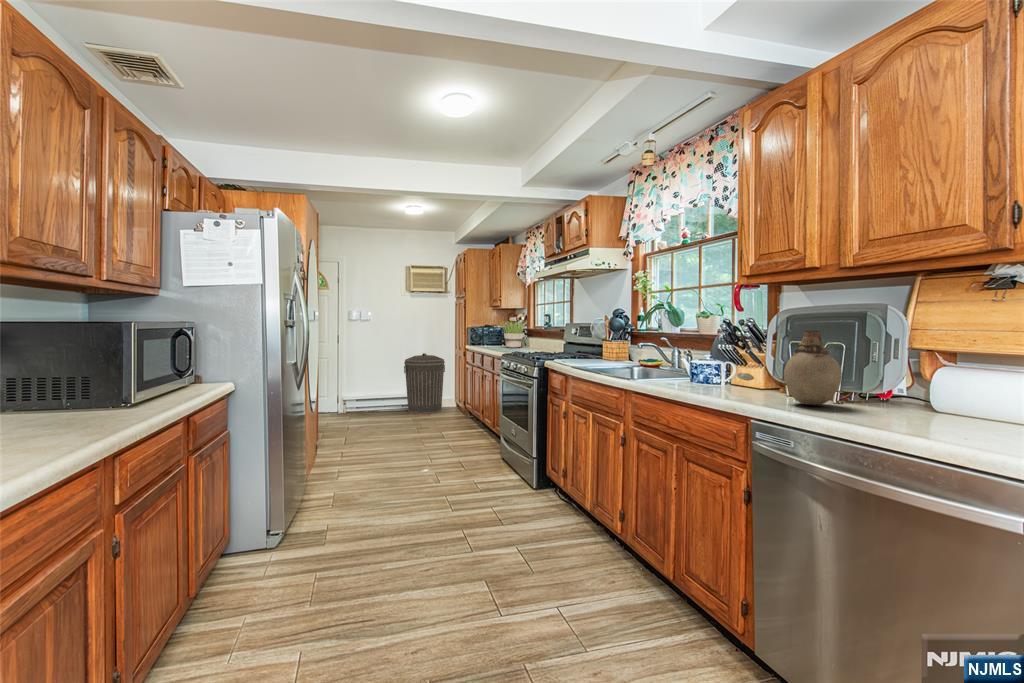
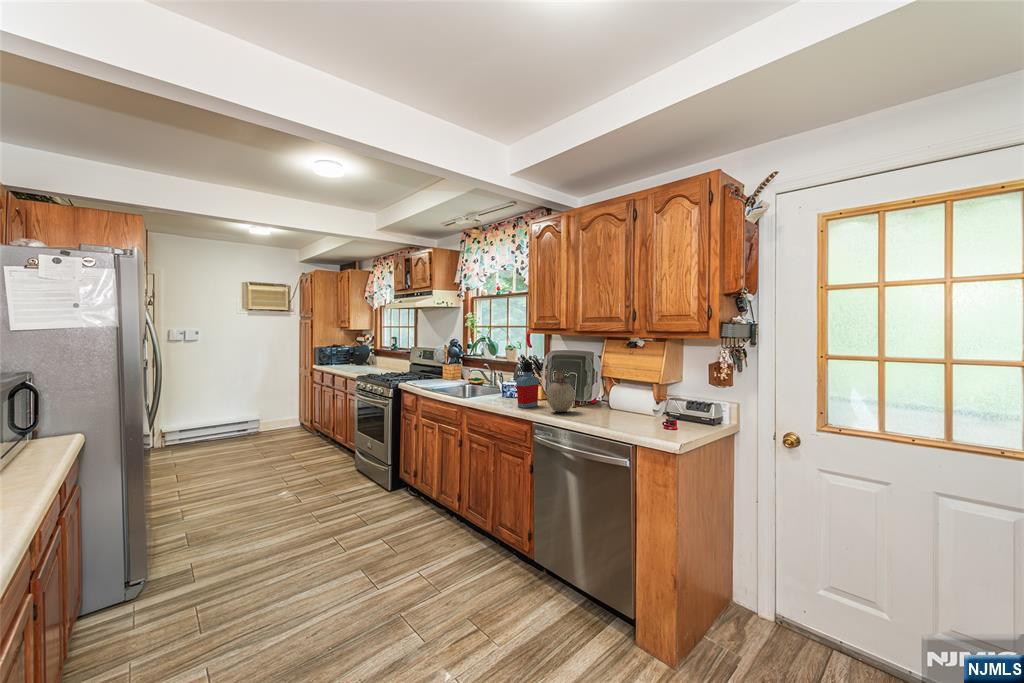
bottle: none [722,321,760,395] -> present [516,362,539,408]
potted plant: present [503,322,525,348] -> none [346,343,377,369]
trash can: present [404,353,445,414] -> none [246,375,289,436]

